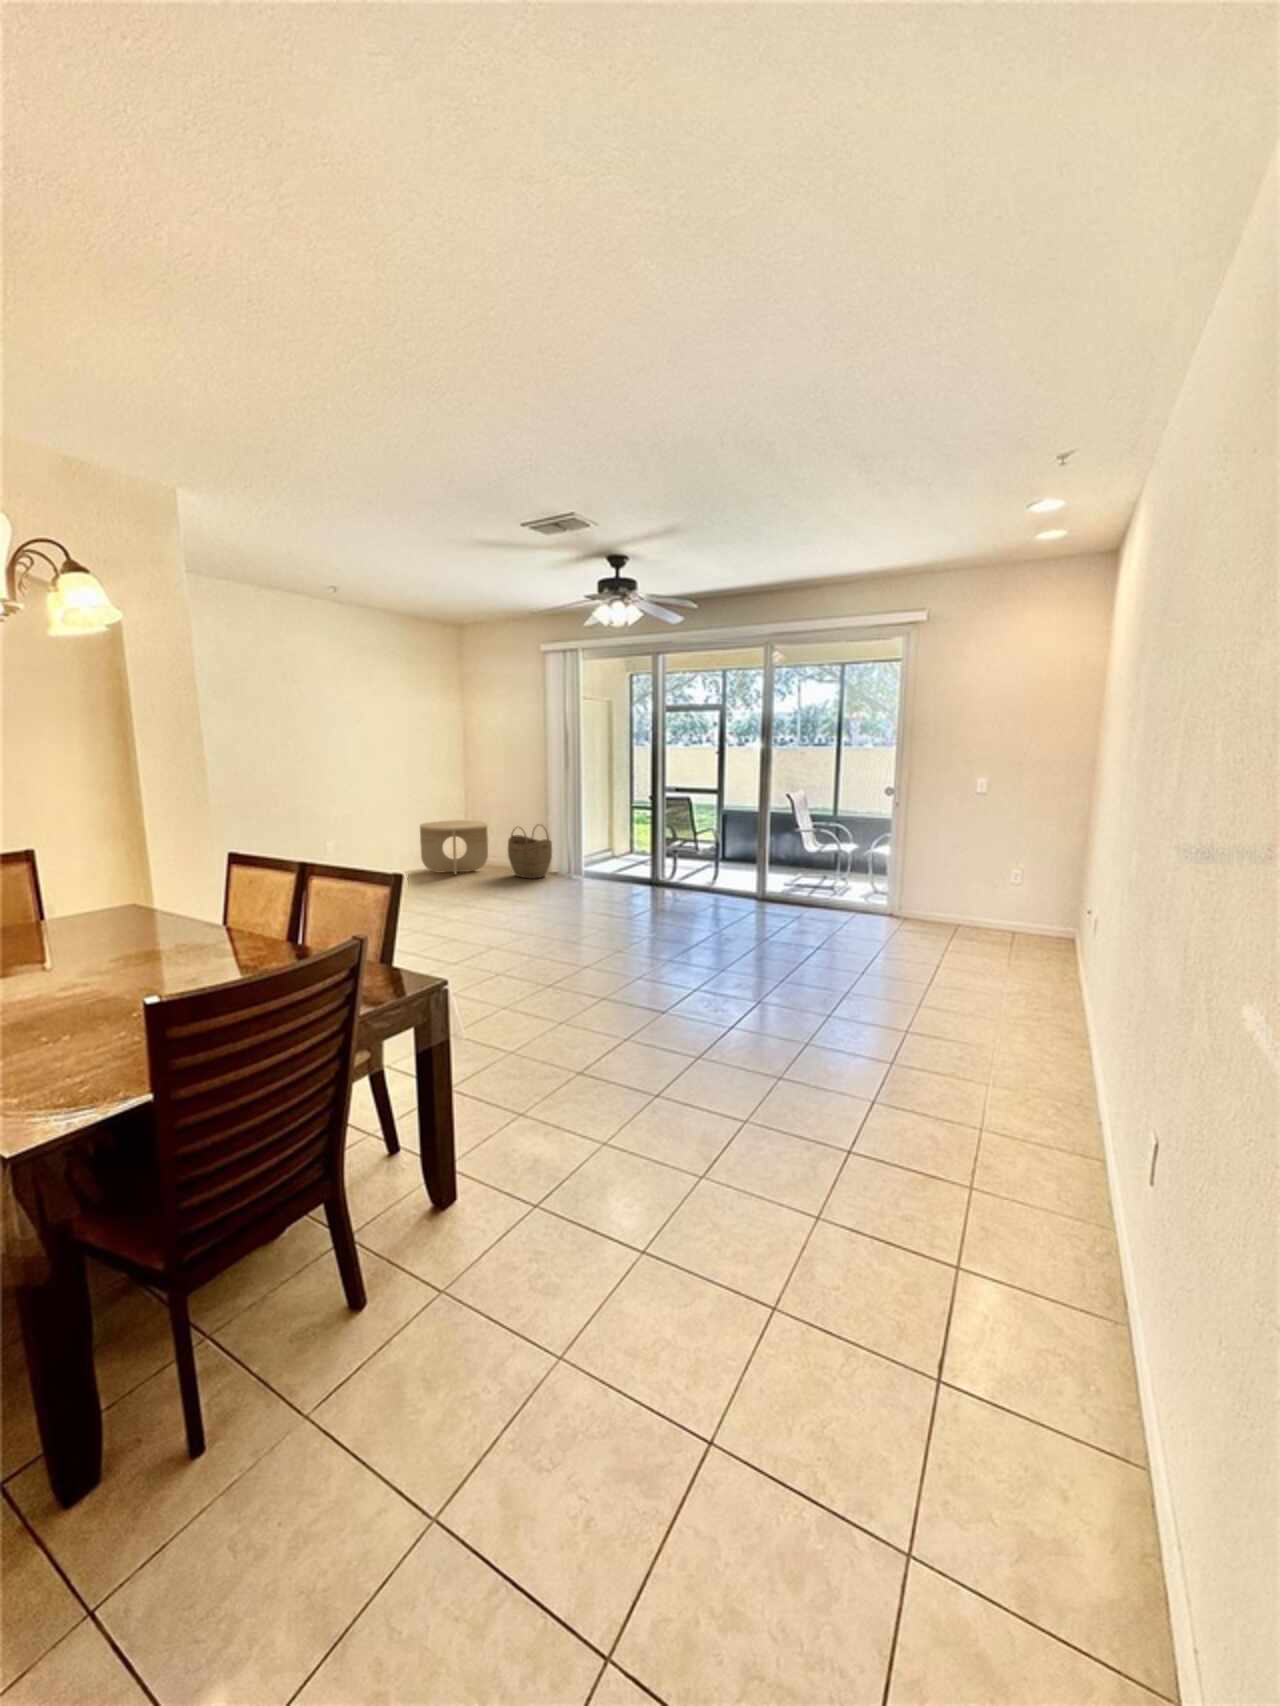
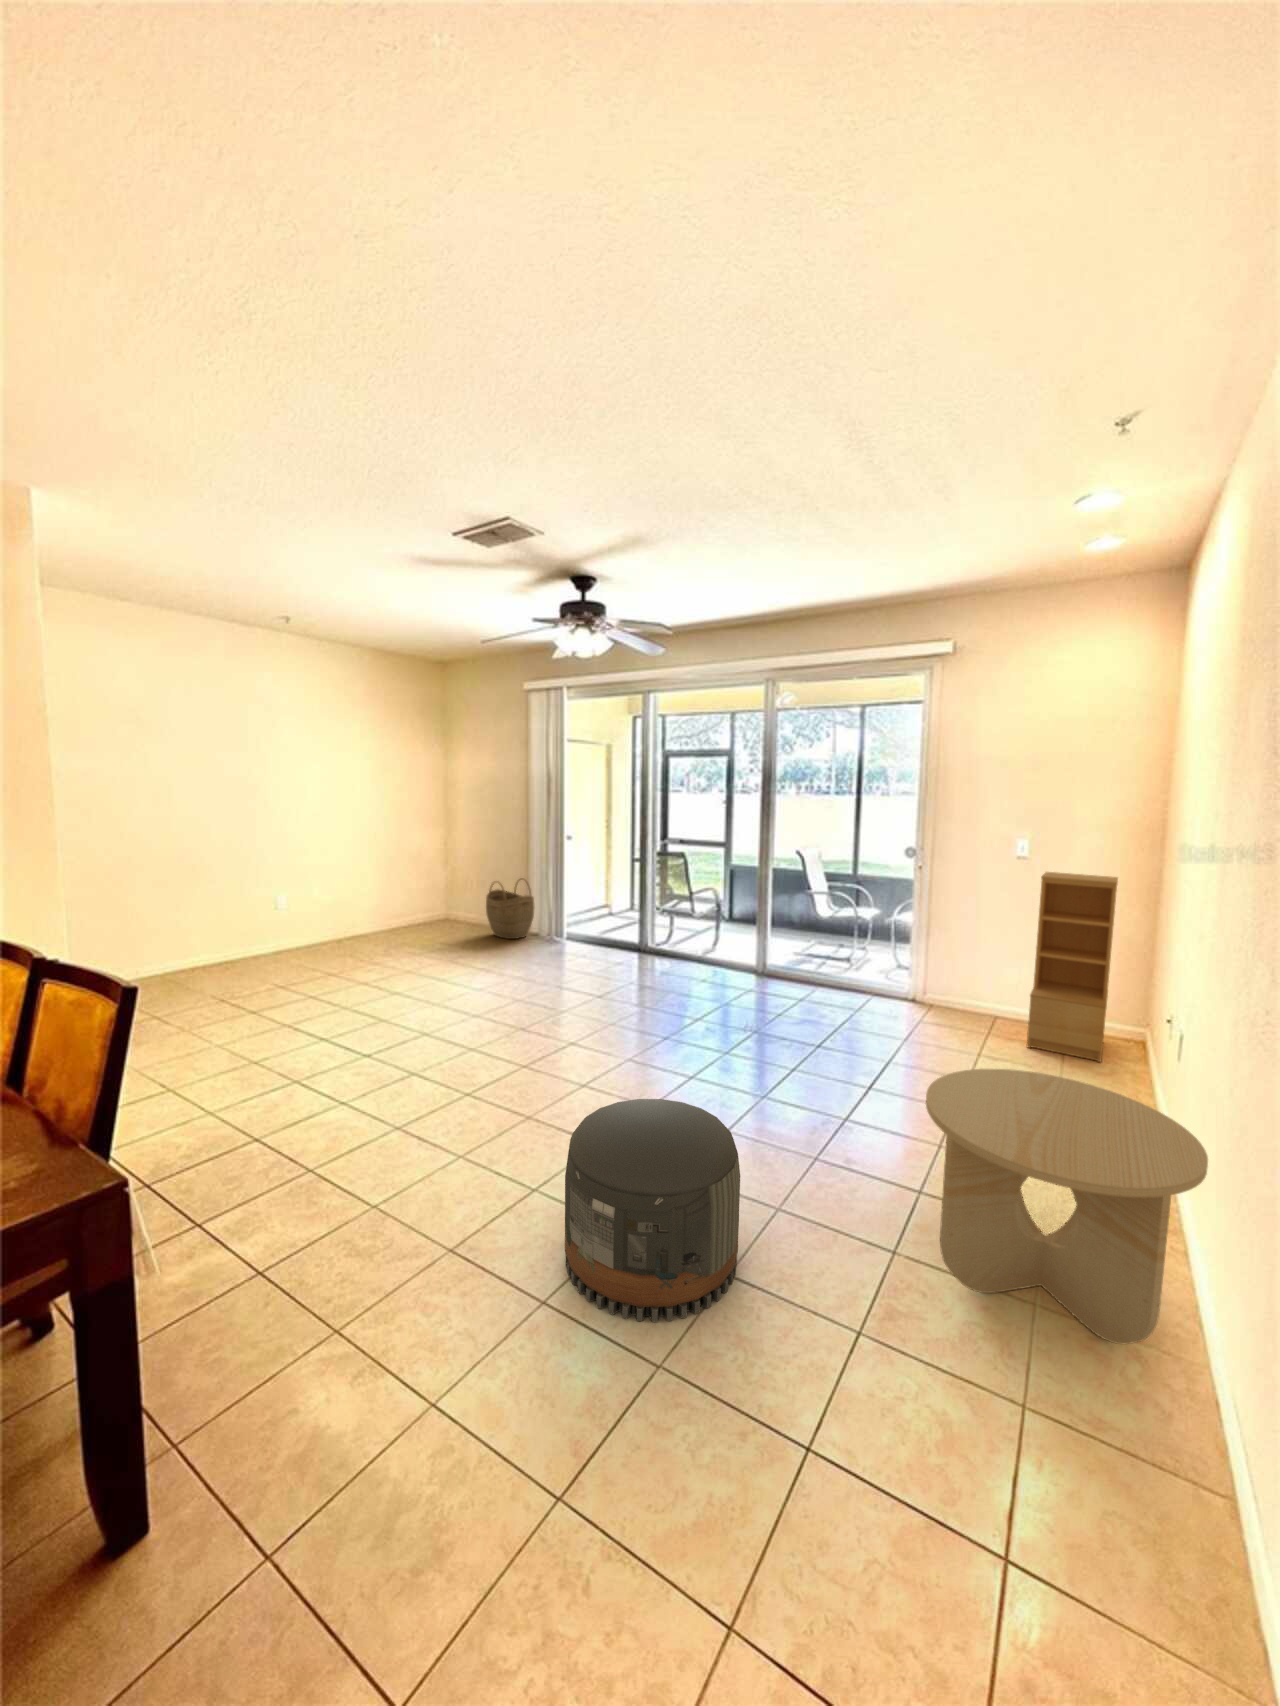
bookshelf: none [981,806,1055,954] -> present [1027,872,1118,1062]
side table: present [420,820,488,875] -> present [926,1069,1208,1344]
pouf: none [660,967,784,1103] -> present [565,1099,740,1322]

